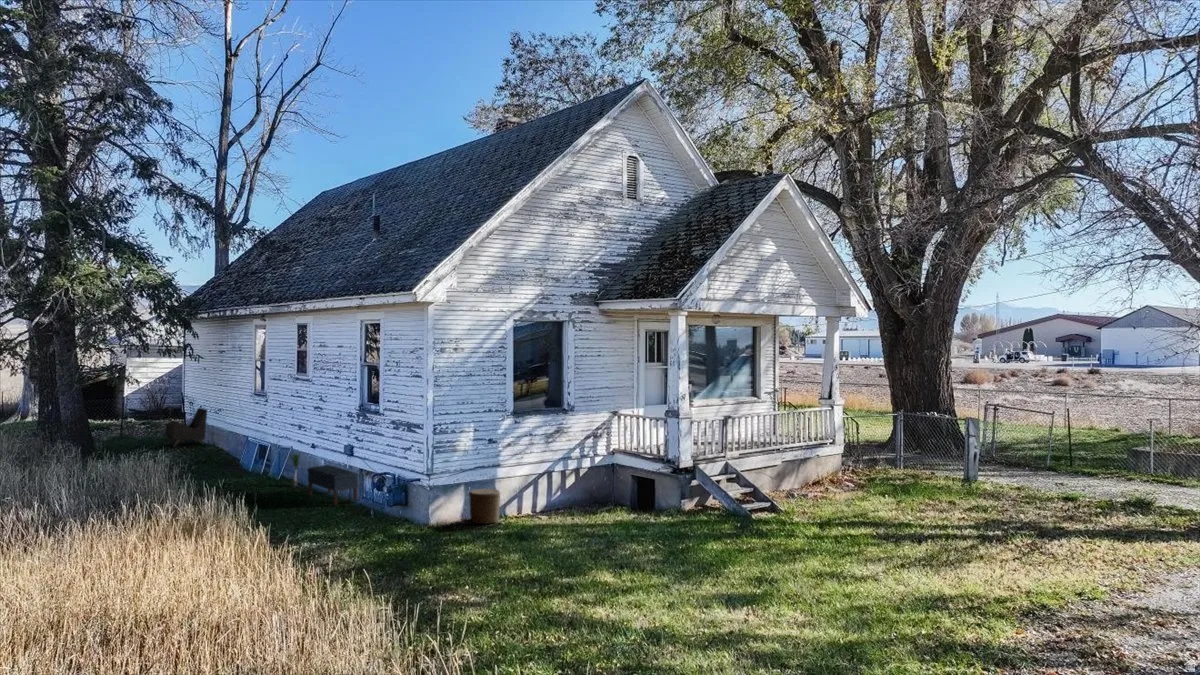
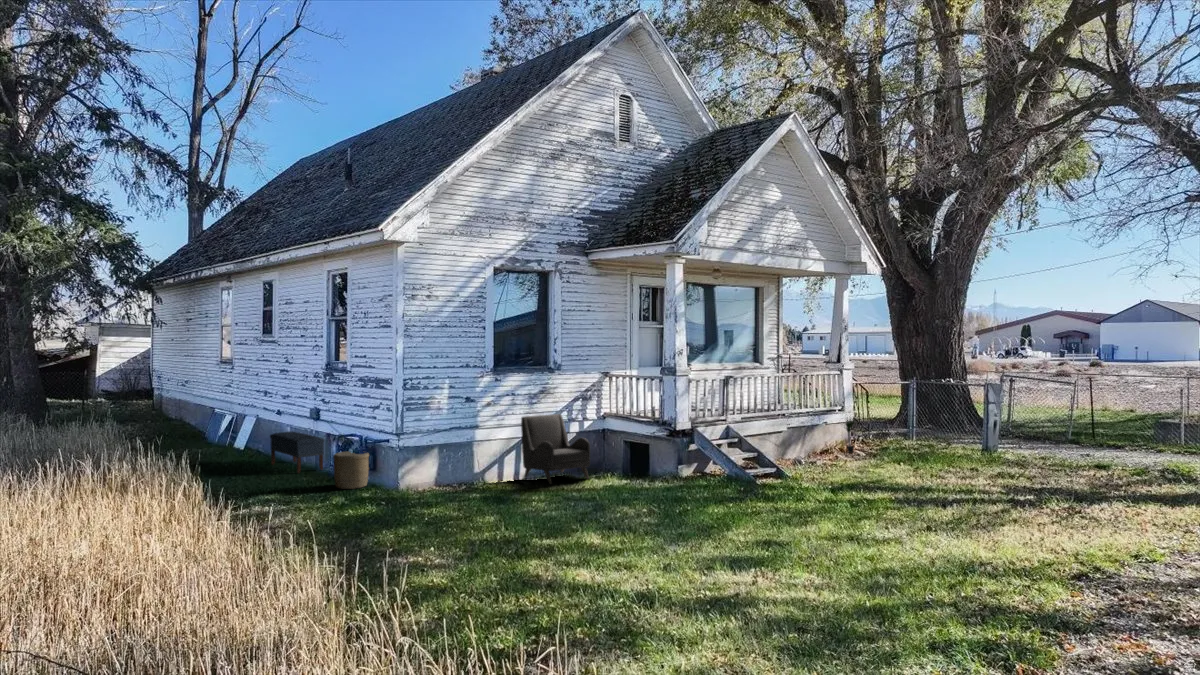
armchair: present [166,408,207,447] -> present [521,414,590,484]
potted plant: present [291,453,300,486] -> present [845,418,854,453]
woven basket: present [469,489,500,524] -> present [333,451,369,489]

